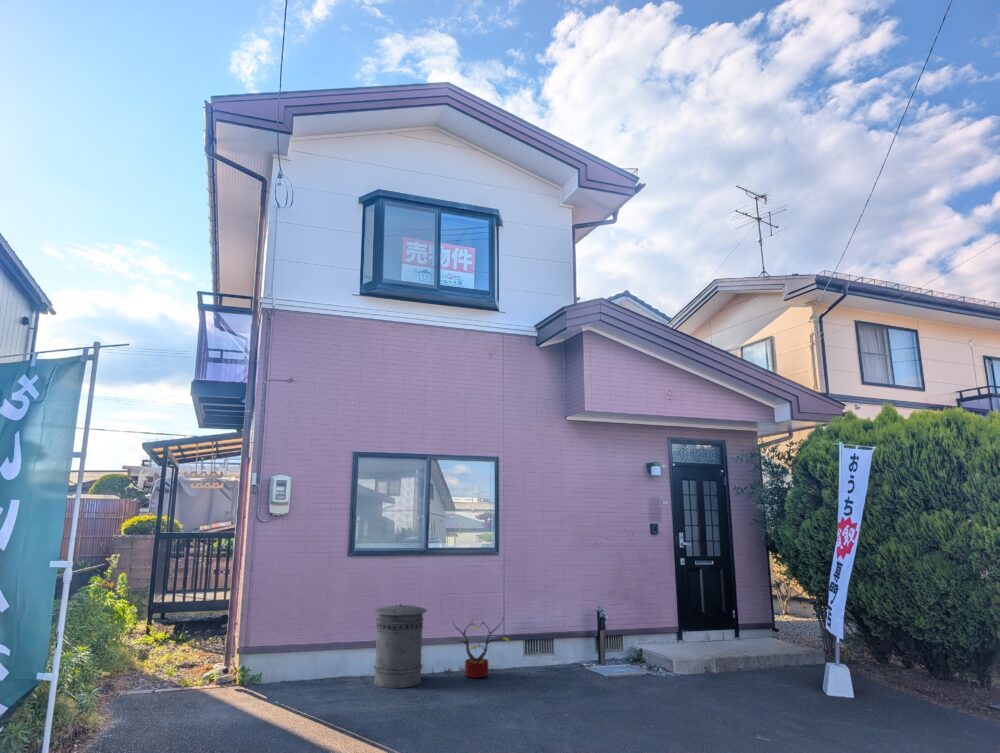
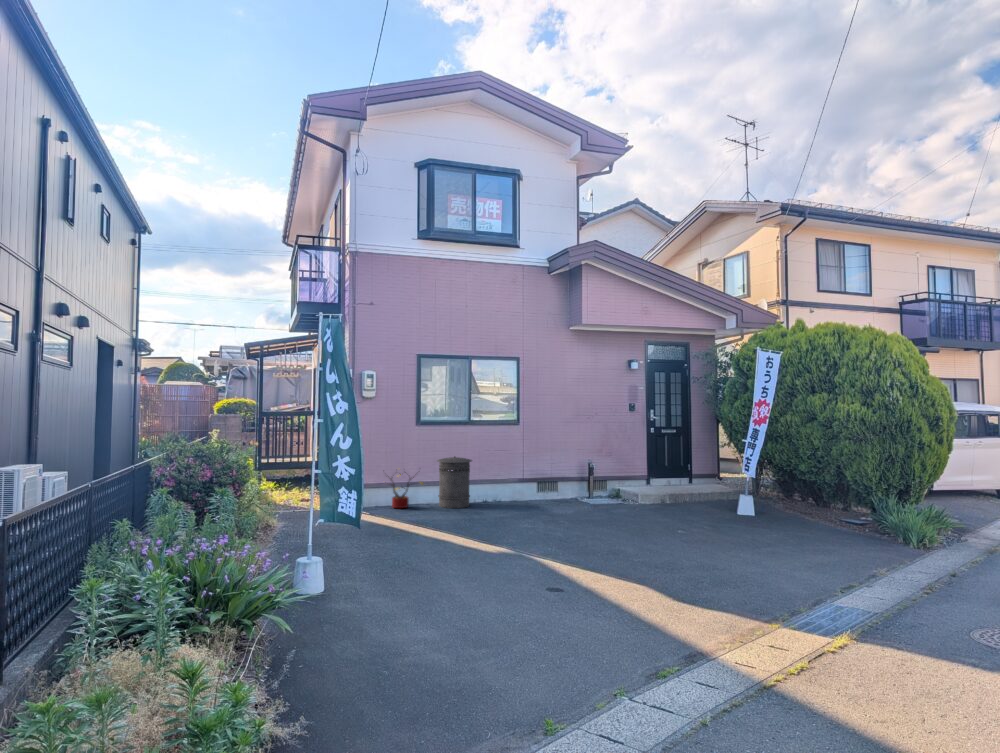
decorative plant: present [453,618,510,678] -> present [390,474,423,508]

